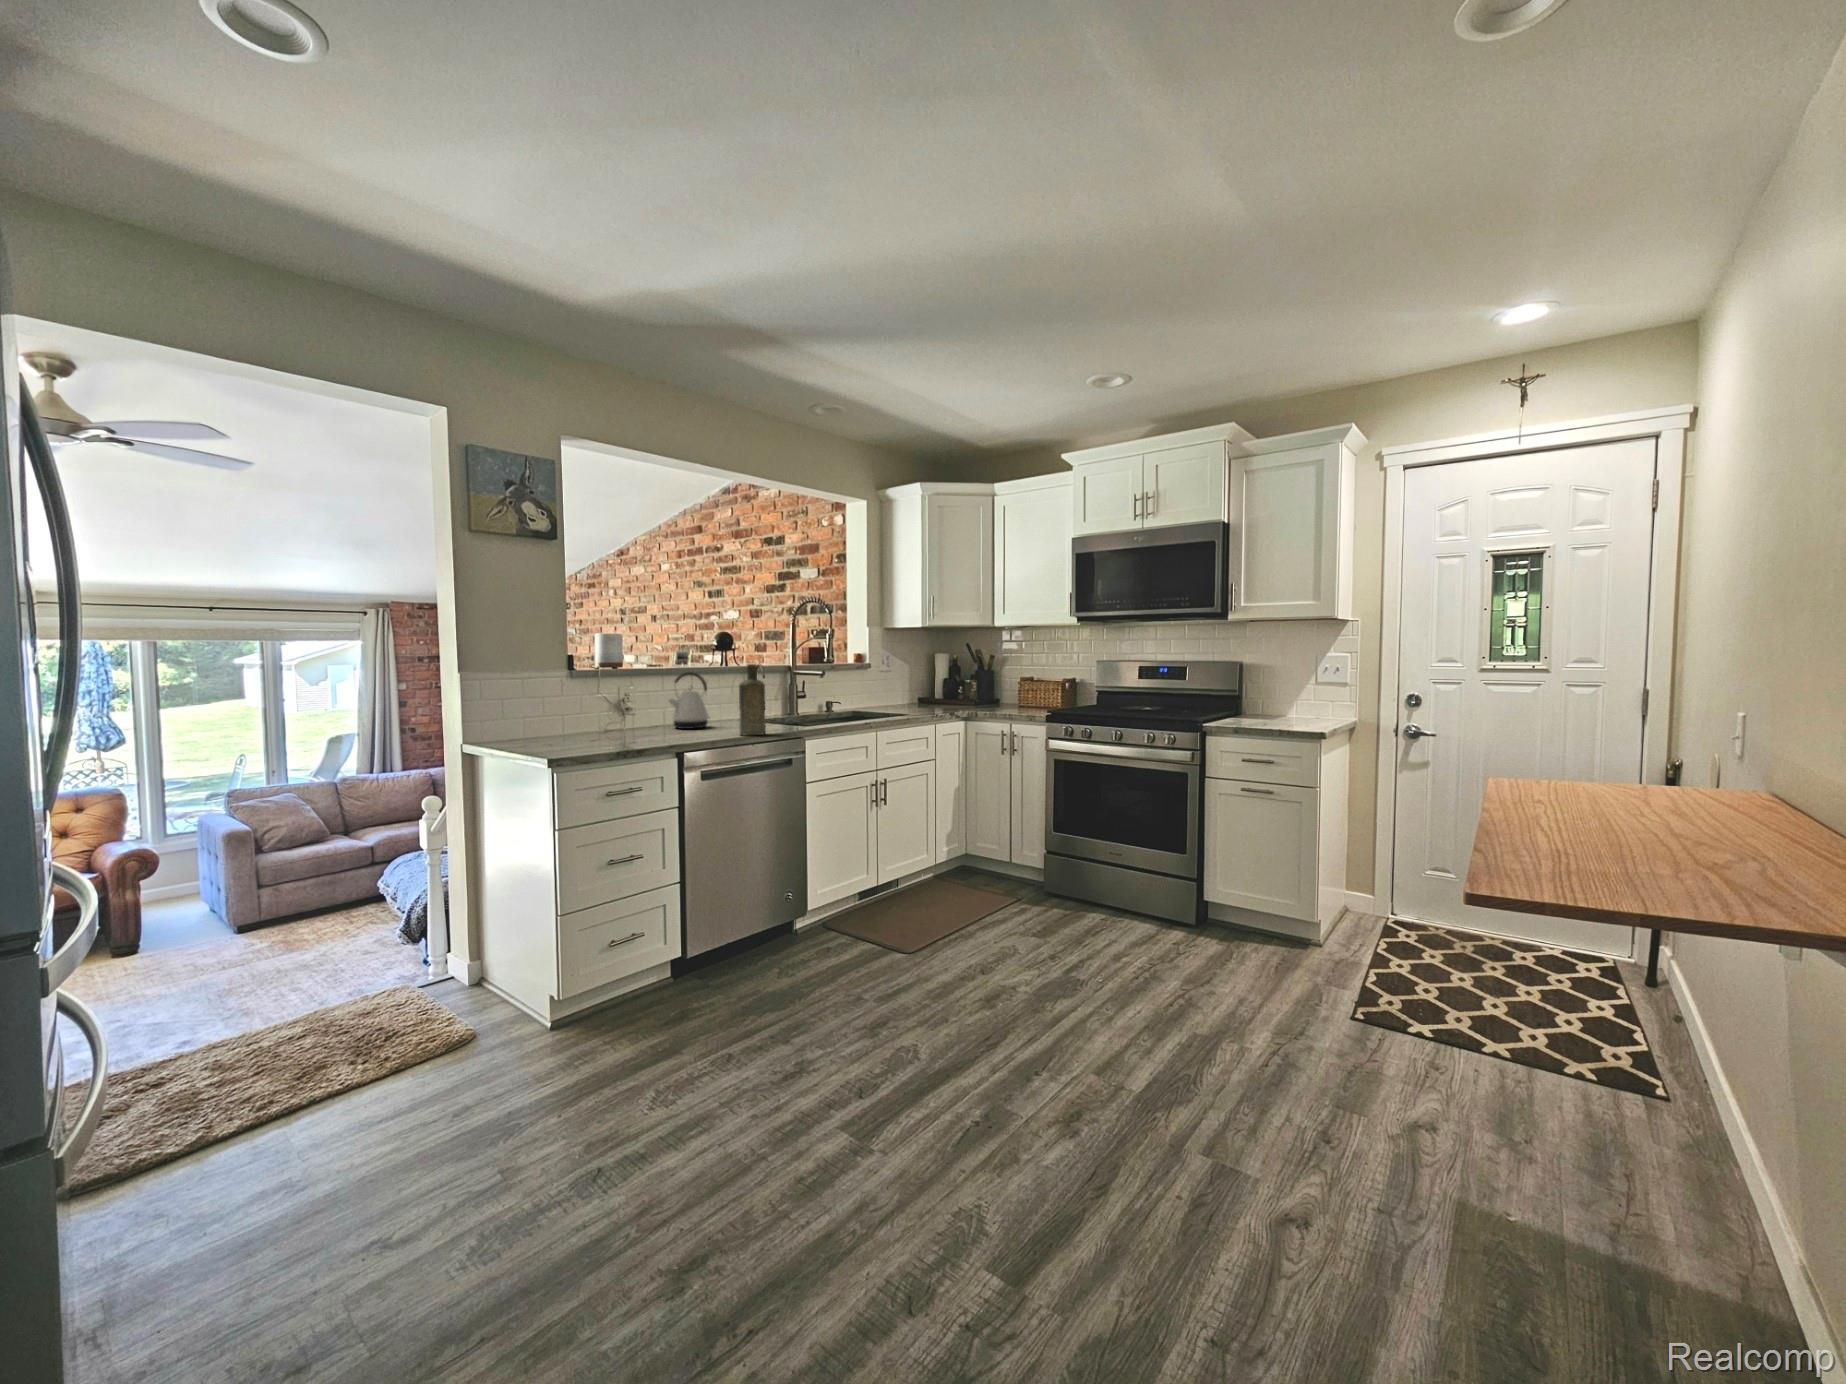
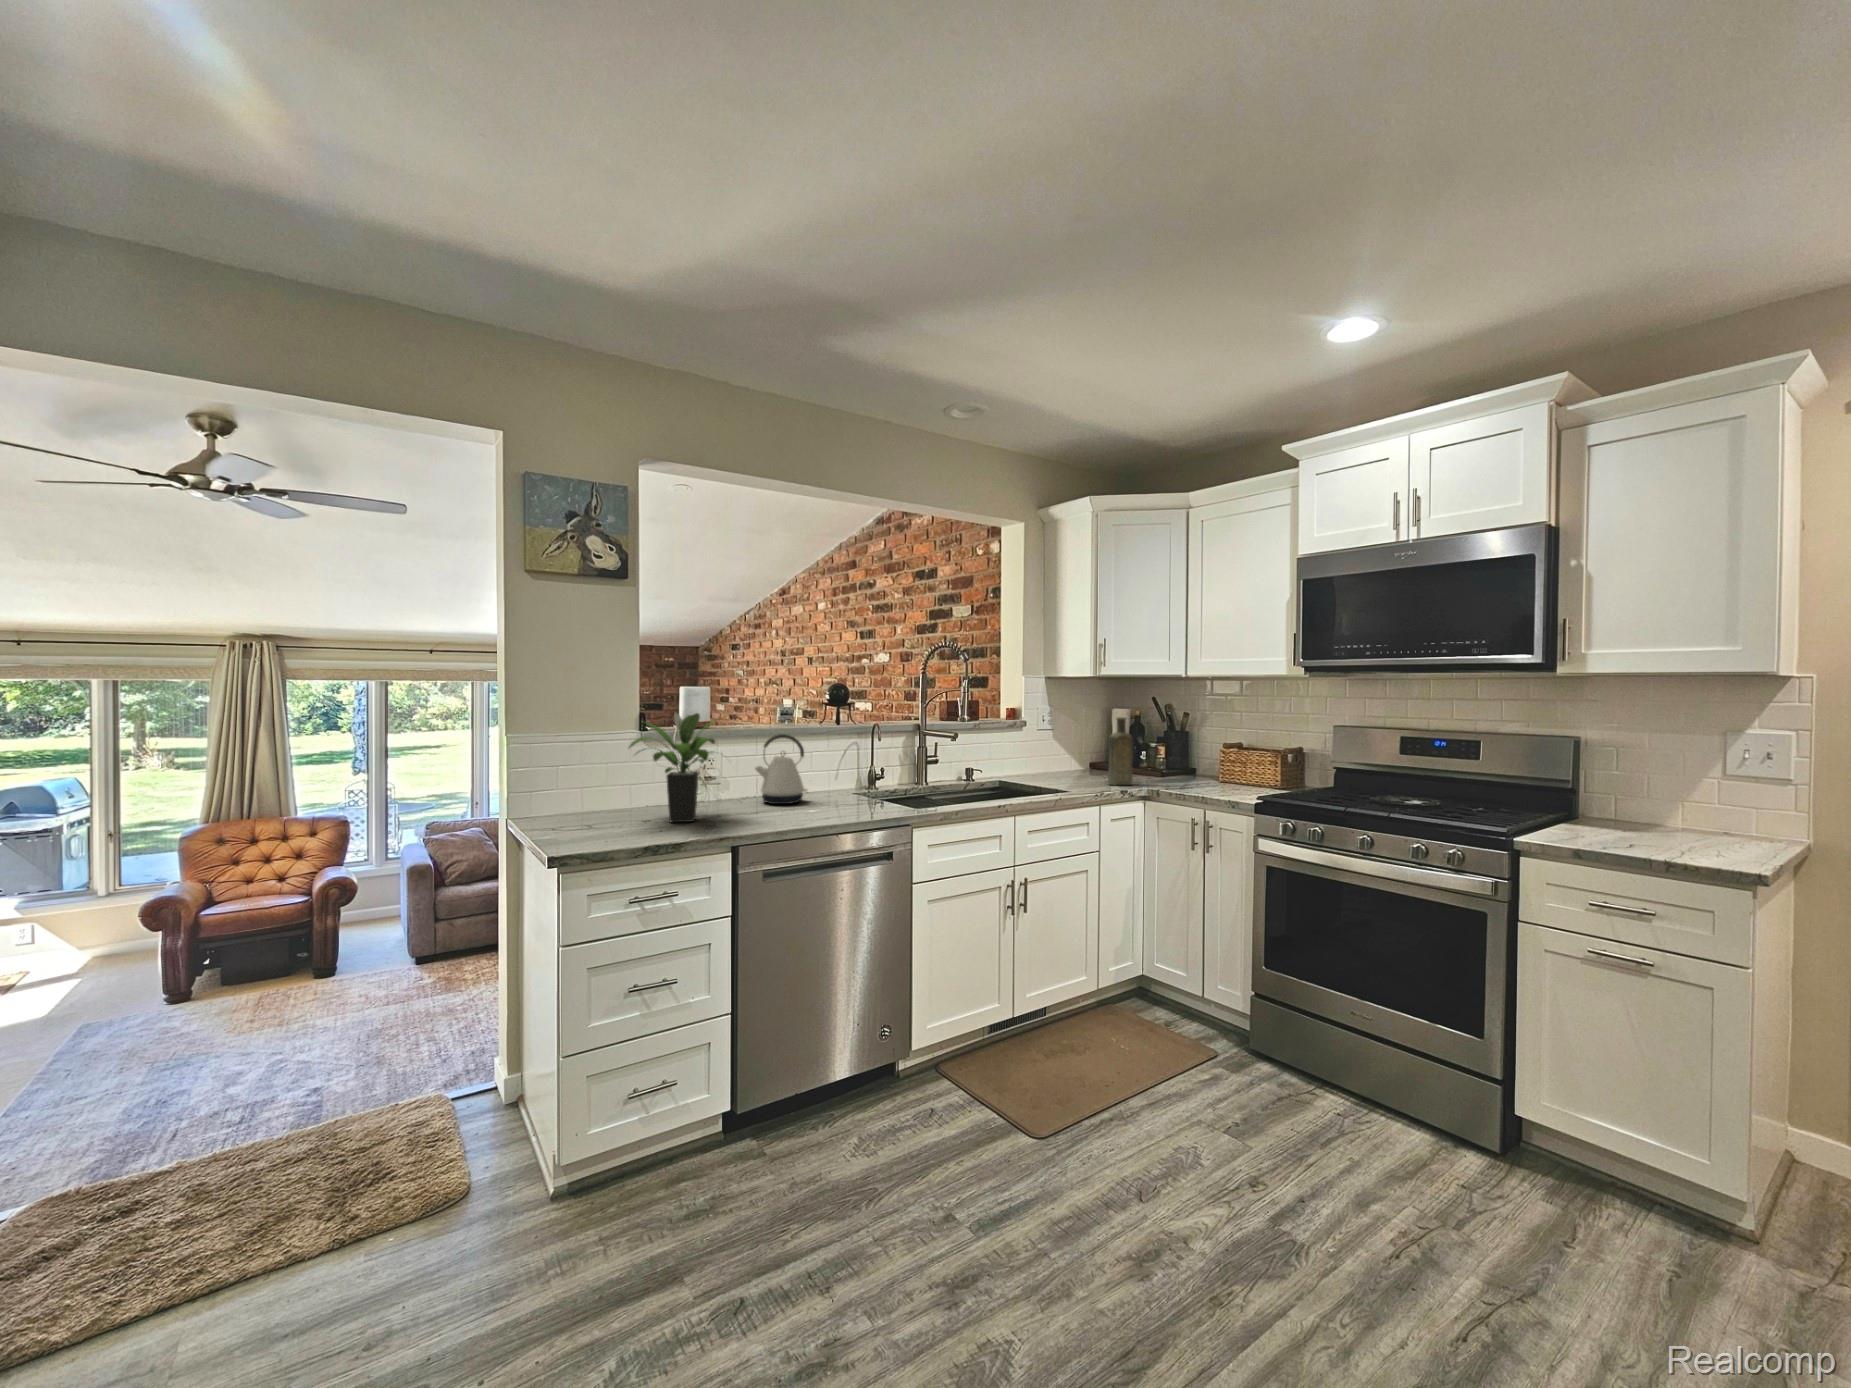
potted plant: none [577,651,659,741] -> present [629,713,716,822]
bottle: present [739,664,766,736] -> present [1108,717,1133,785]

